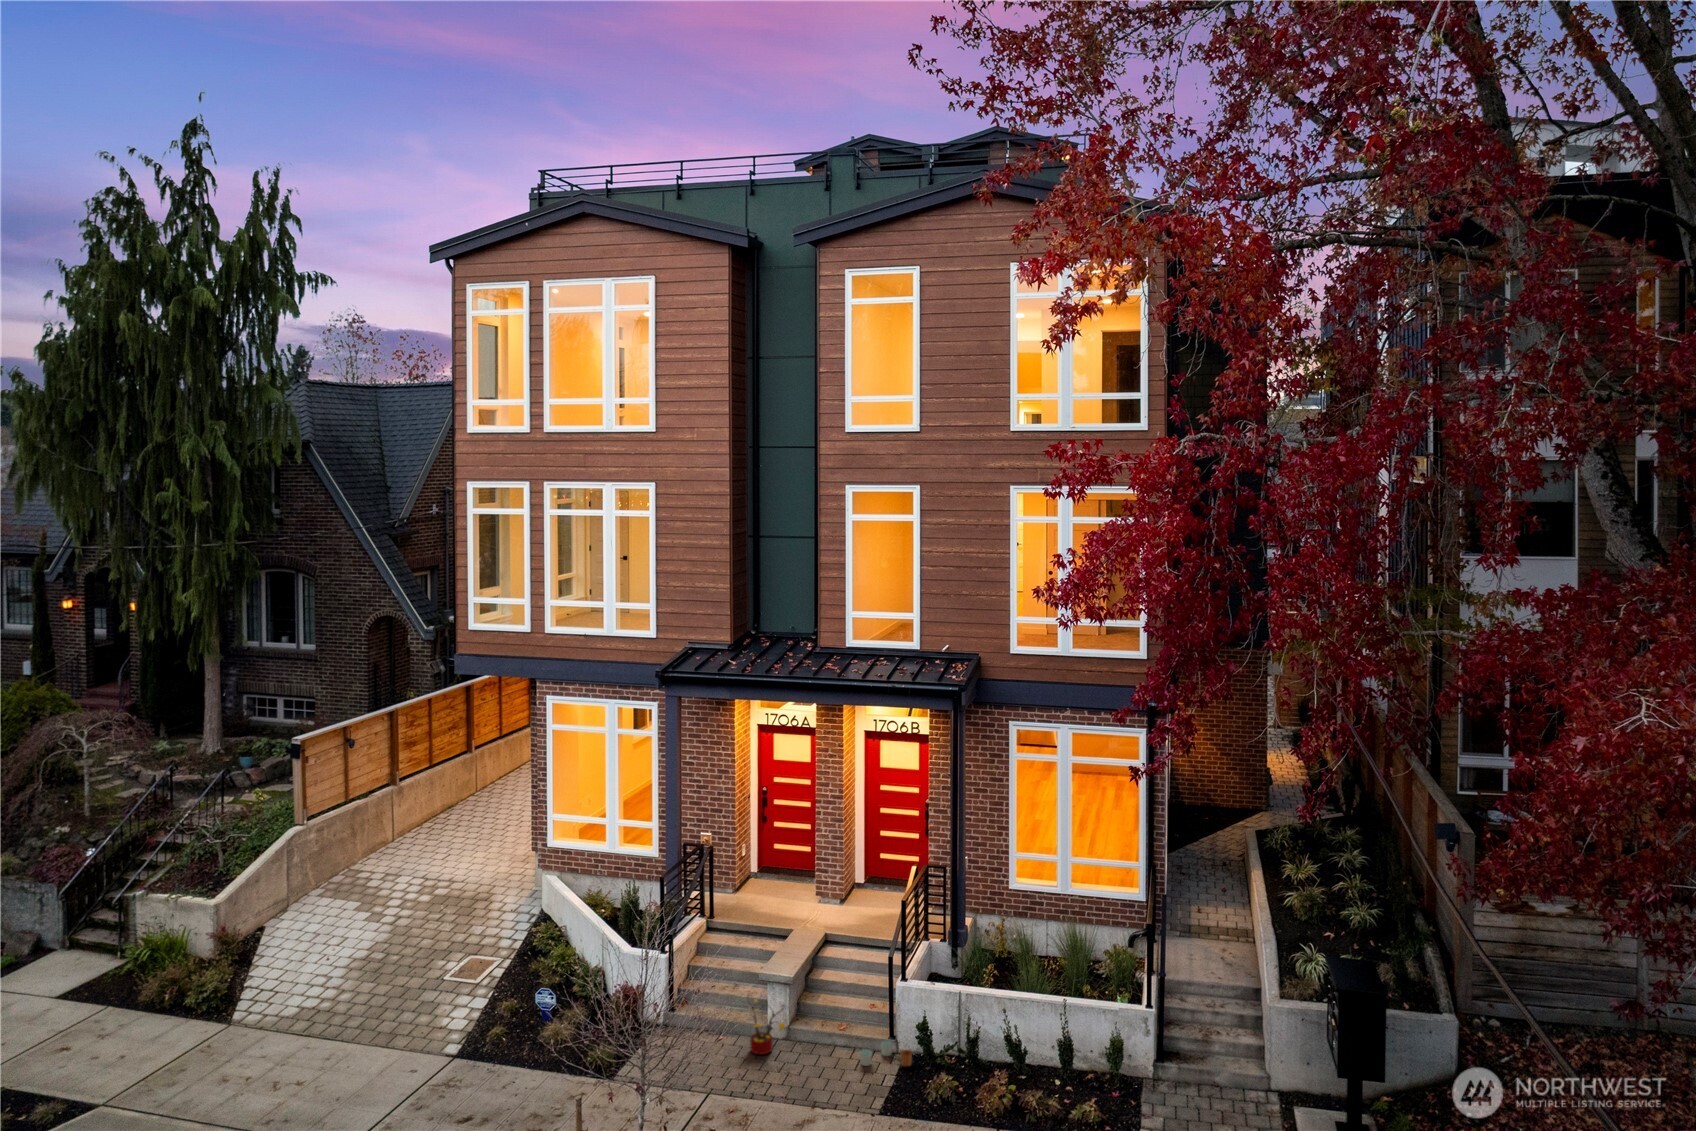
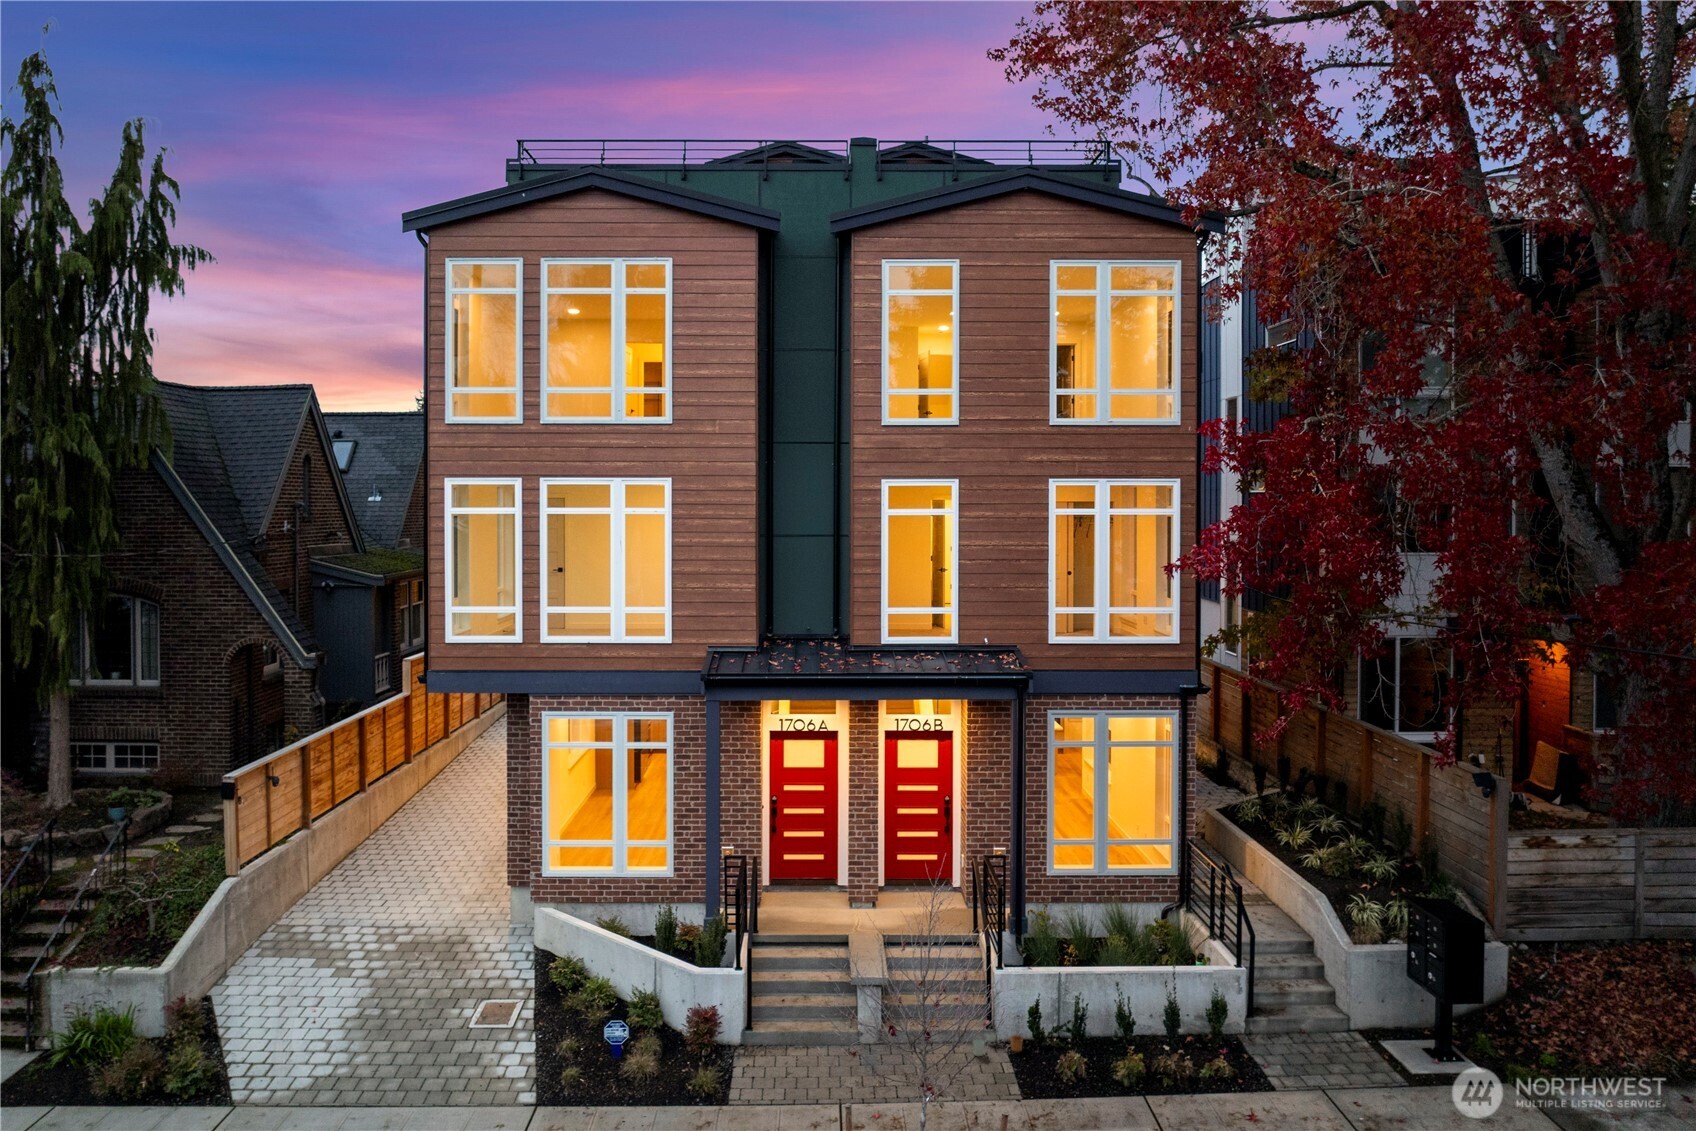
decorative plant: present [747,997,785,1054] -> none [844,996,897,1059]

